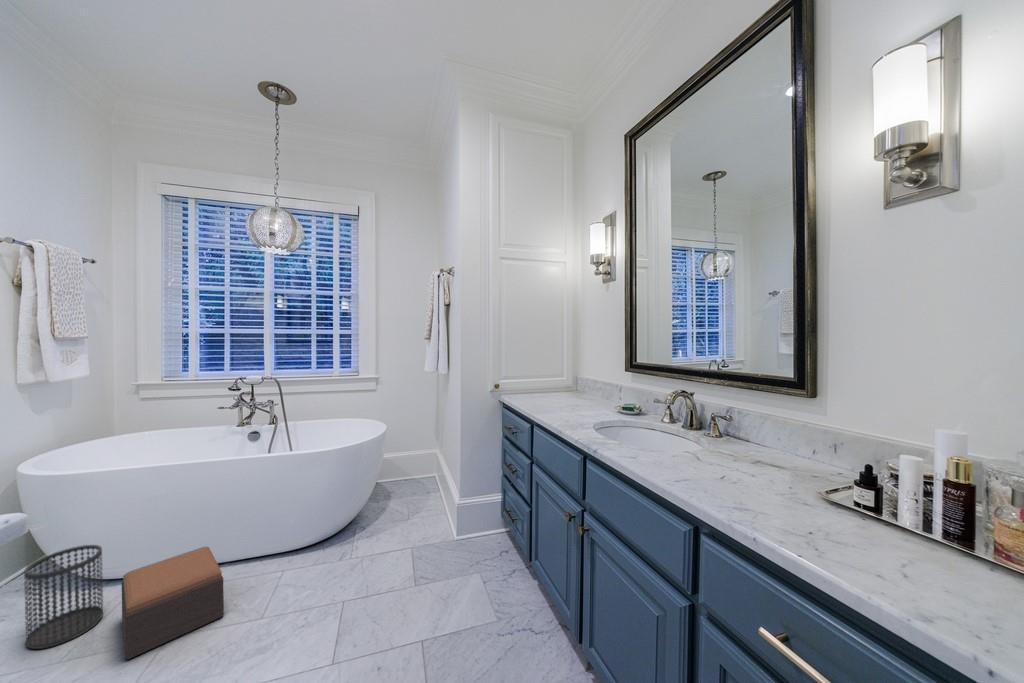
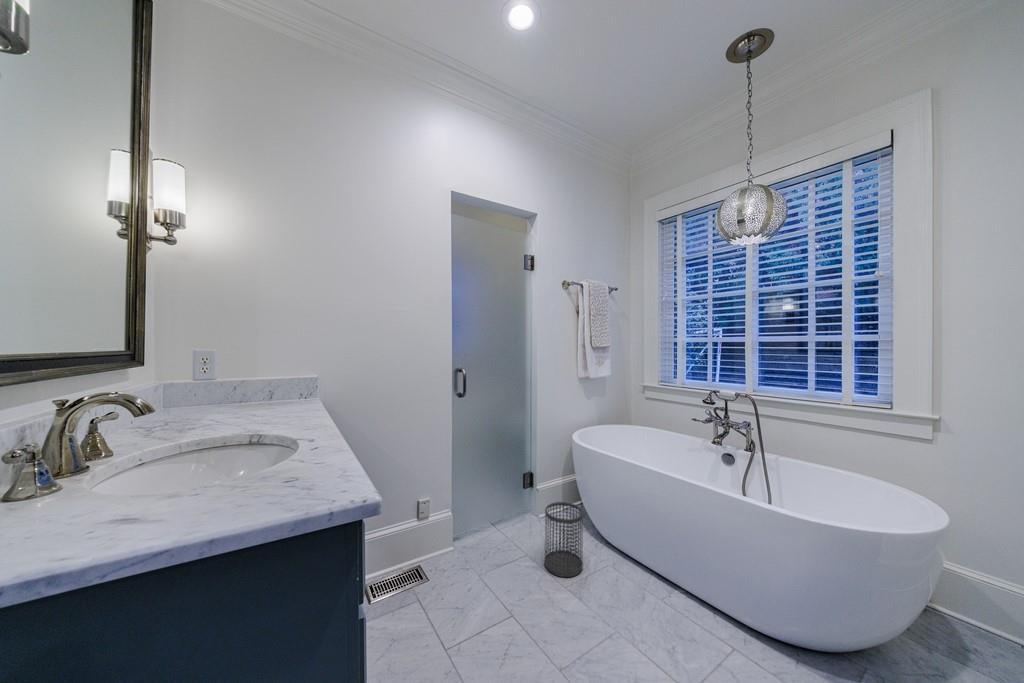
footstool: present [122,547,224,660] -> none [570,547,651,658]

